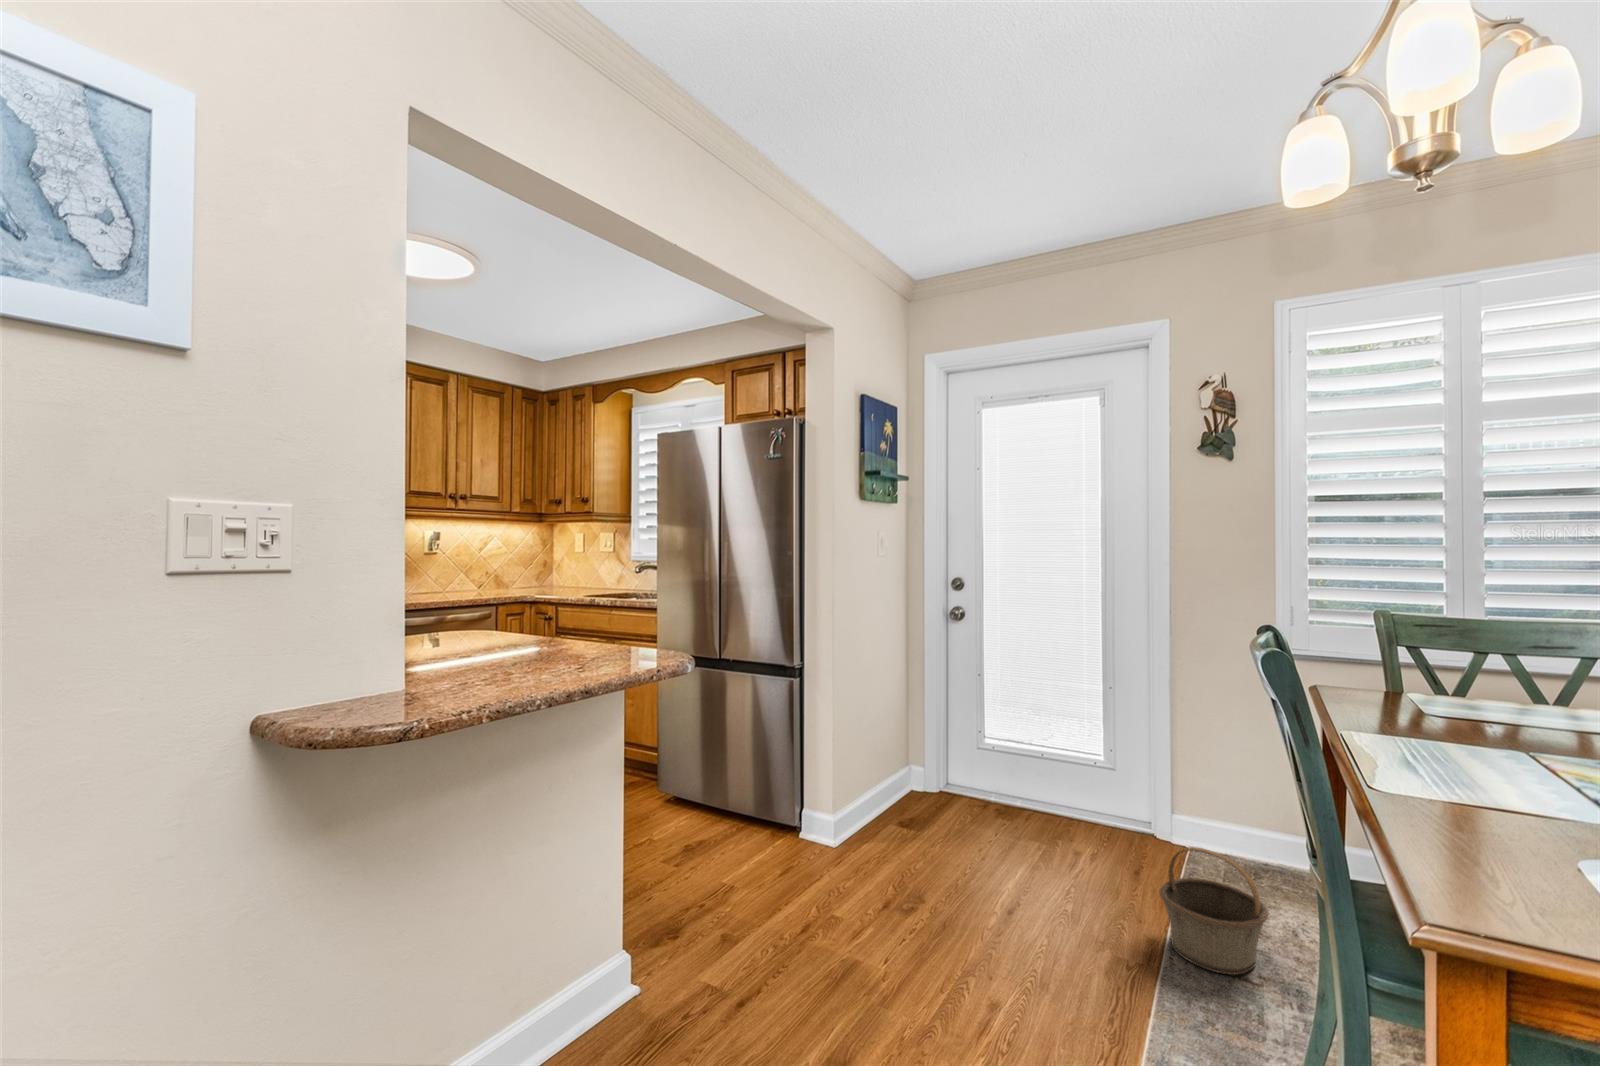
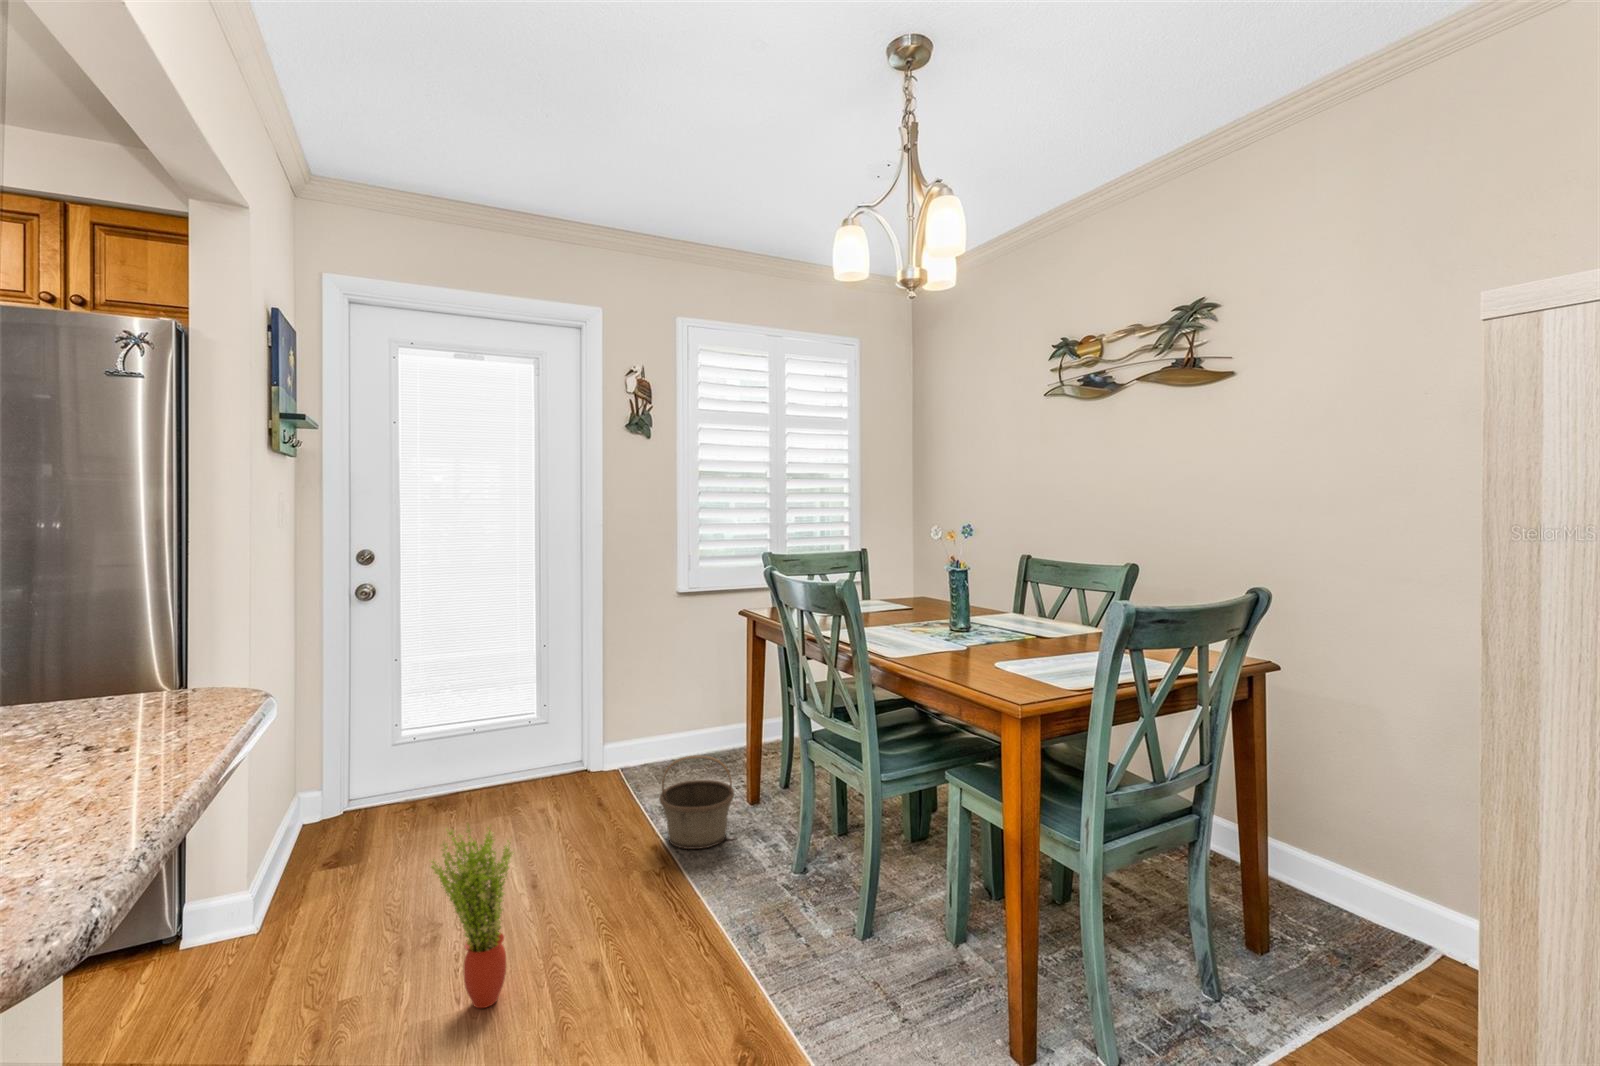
potted plant: none [855,813,920,983] -> present [431,825,513,1008]

